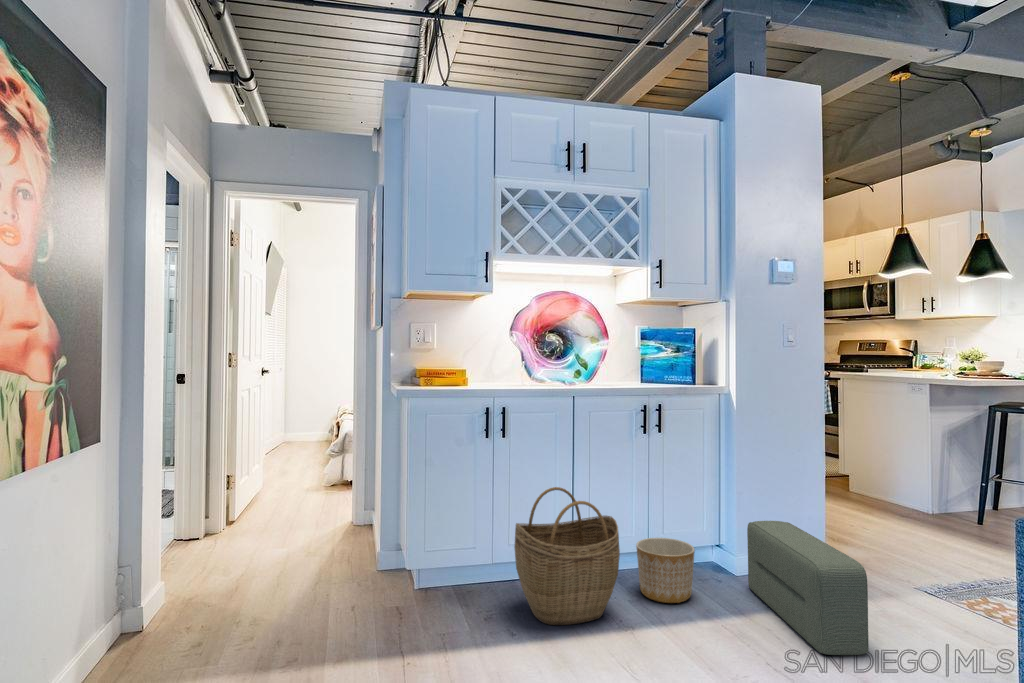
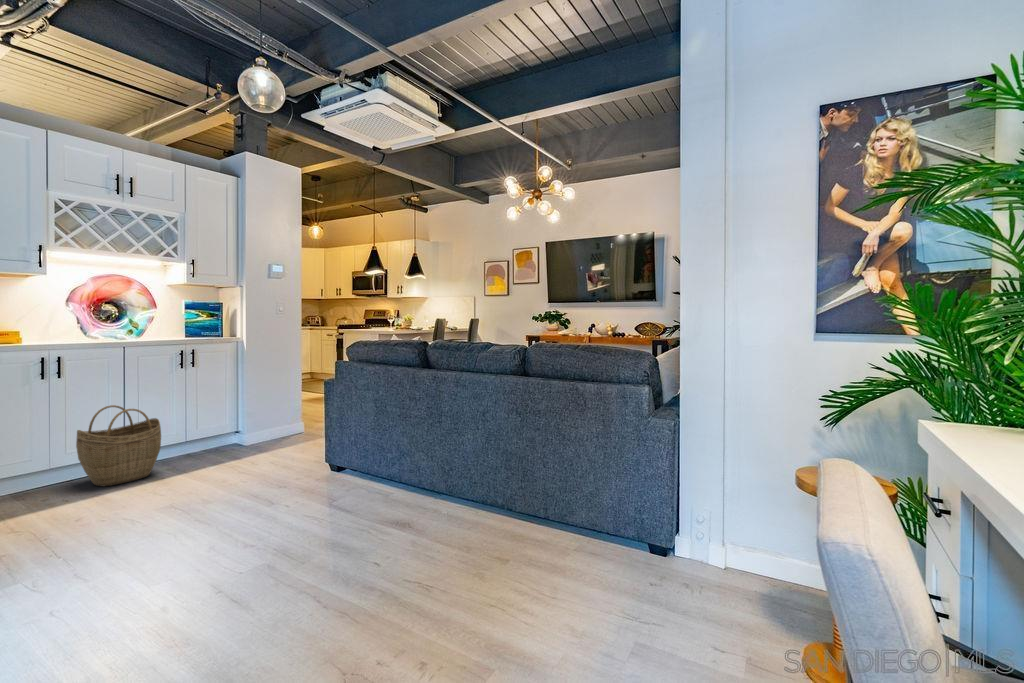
pouf: present [747,521,869,655] -> none [251,410,300,463]
planter: present [636,538,695,603] -> none [176,429,216,463]

